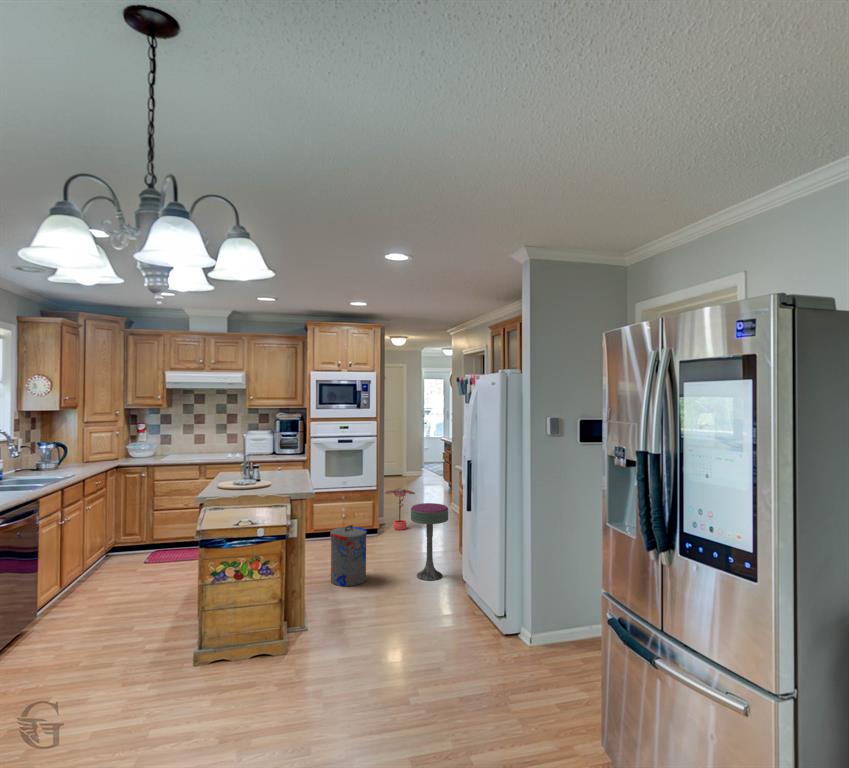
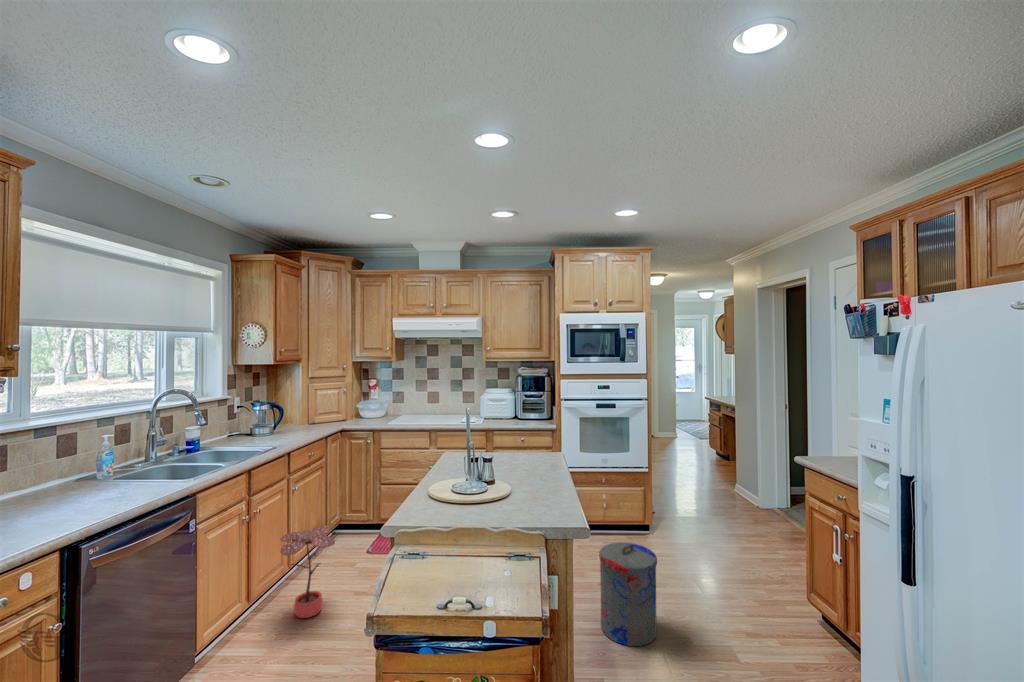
potted plant: present [385,489,415,530] -> present [281,525,335,618]
bar stool: present [411,503,448,580] -> none [728,516,799,654]

